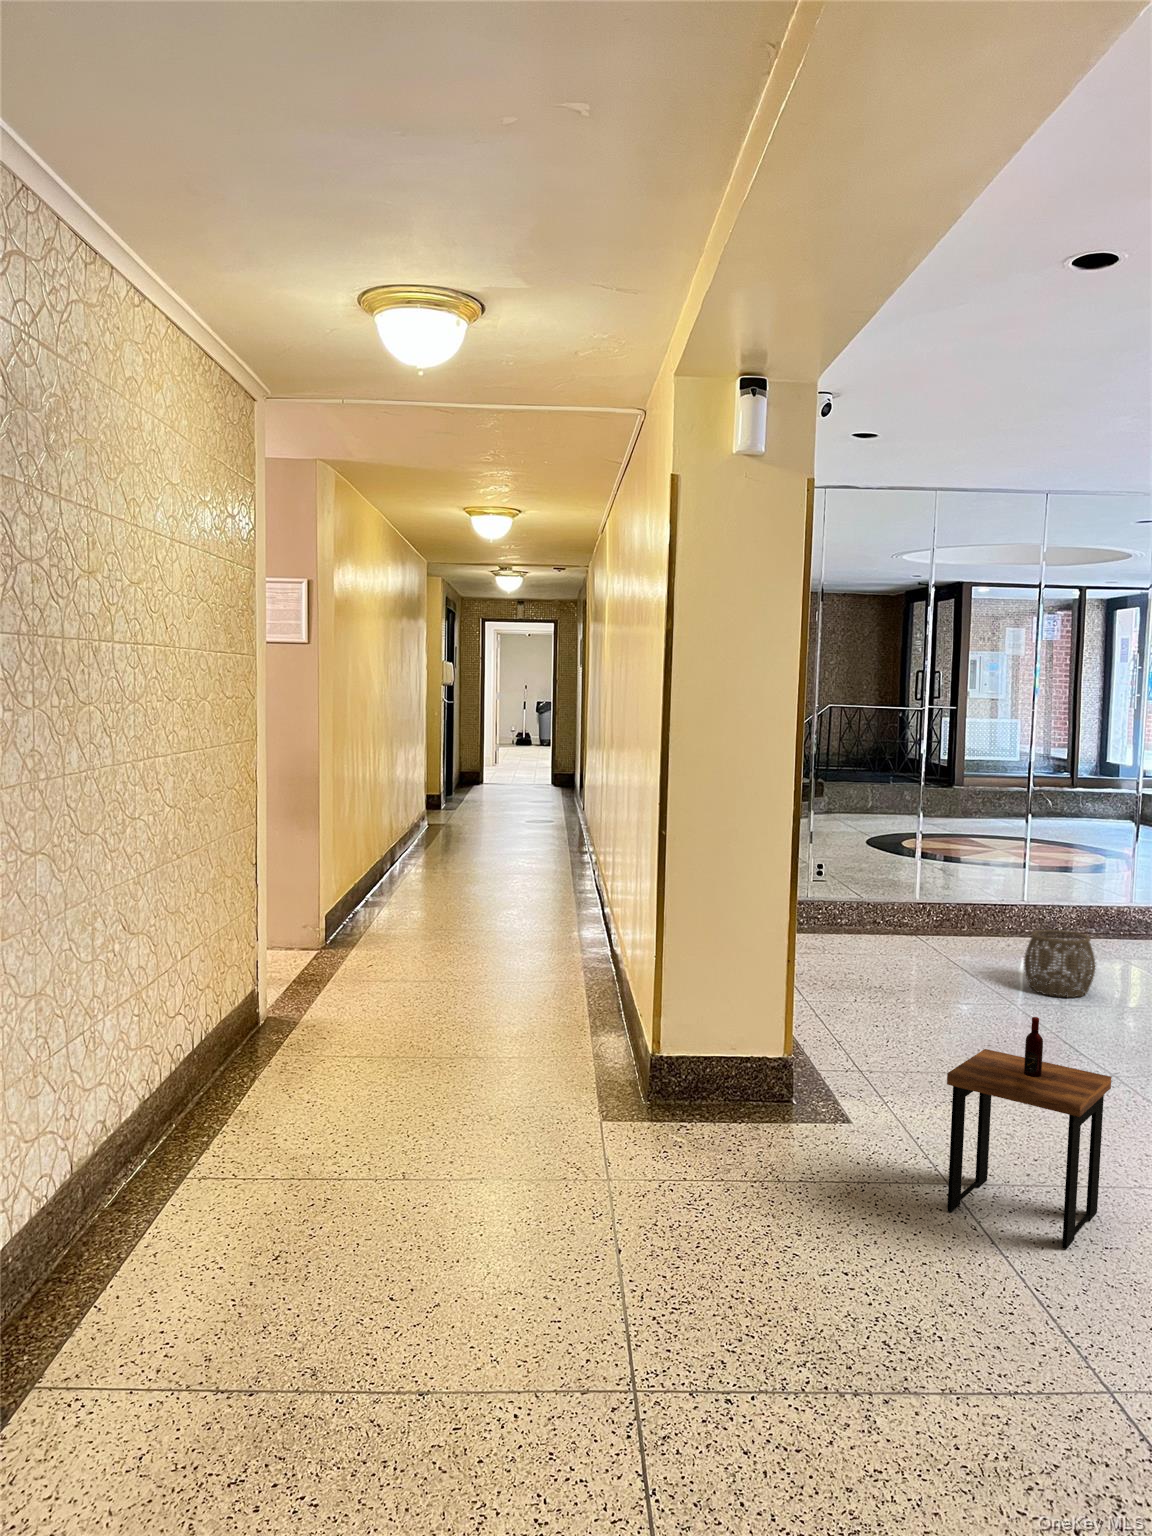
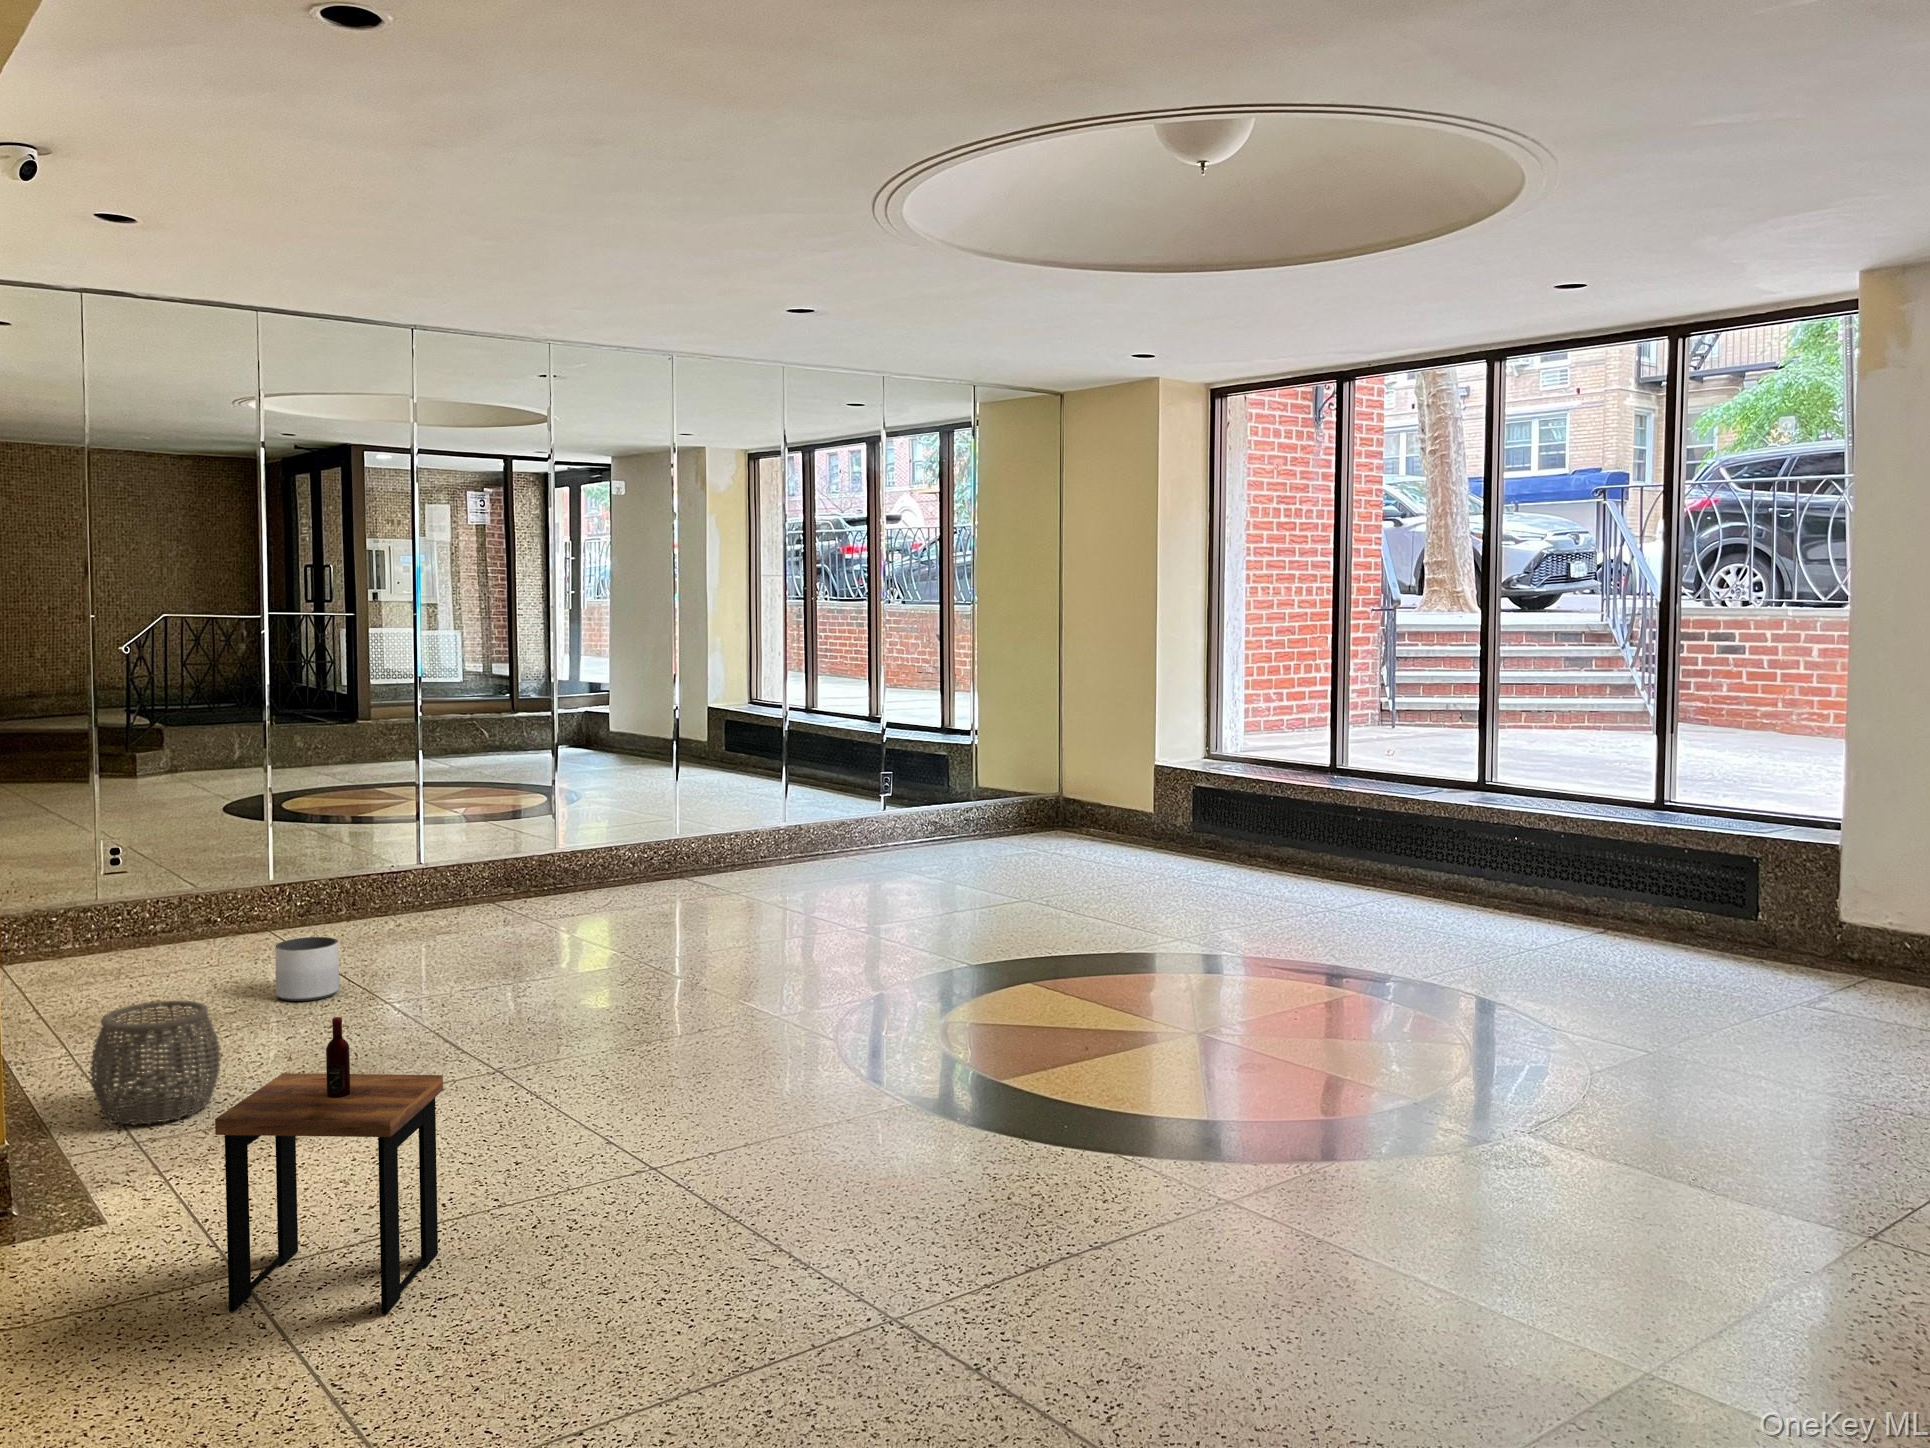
woven basket: present [1024,929,1096,997] -> present [90,1000,221,1125]
planter: none [931,945,977,991] -> present [275,937,339,1001]

